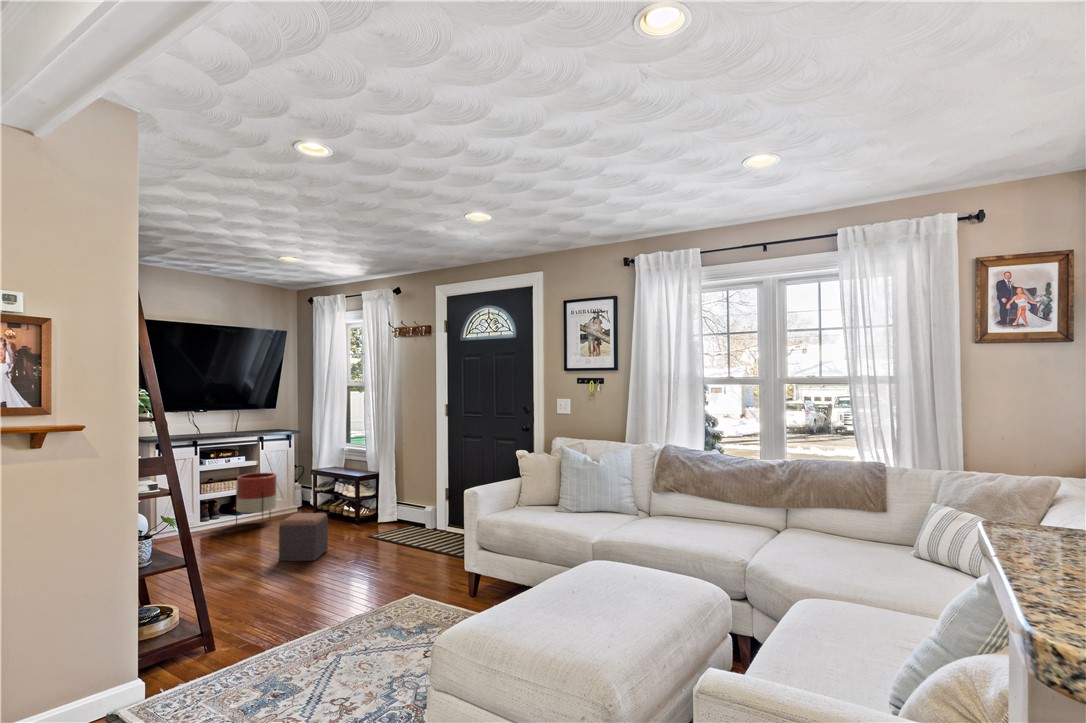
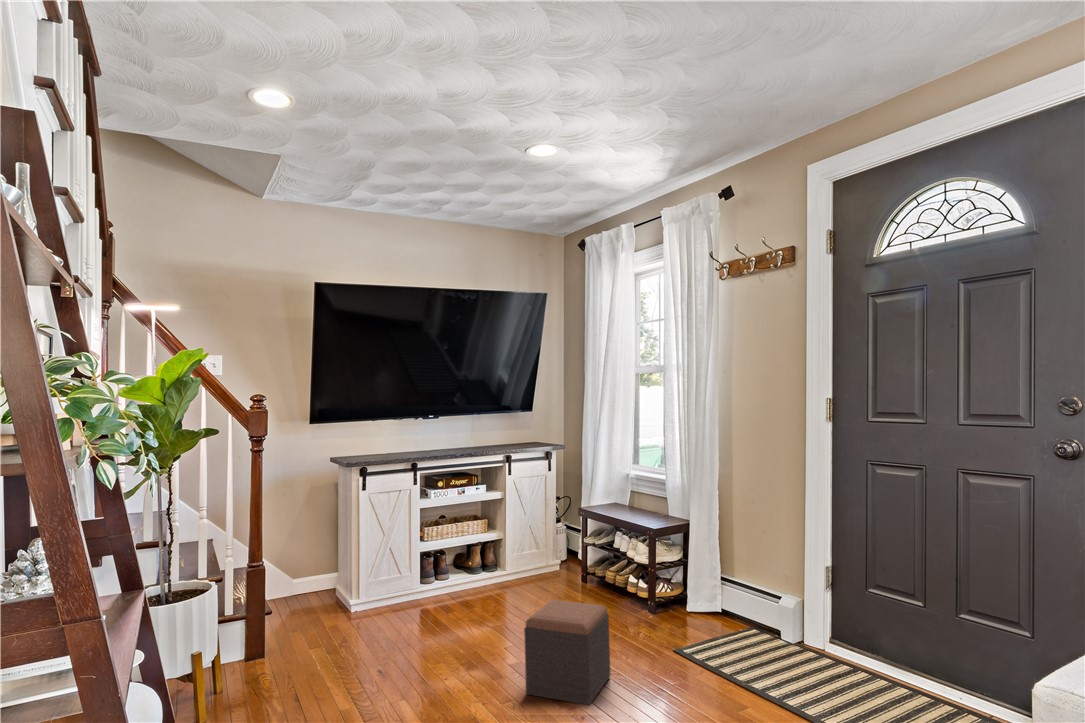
planter: present [236,473,277,526] -> none [472,512,528,601]

